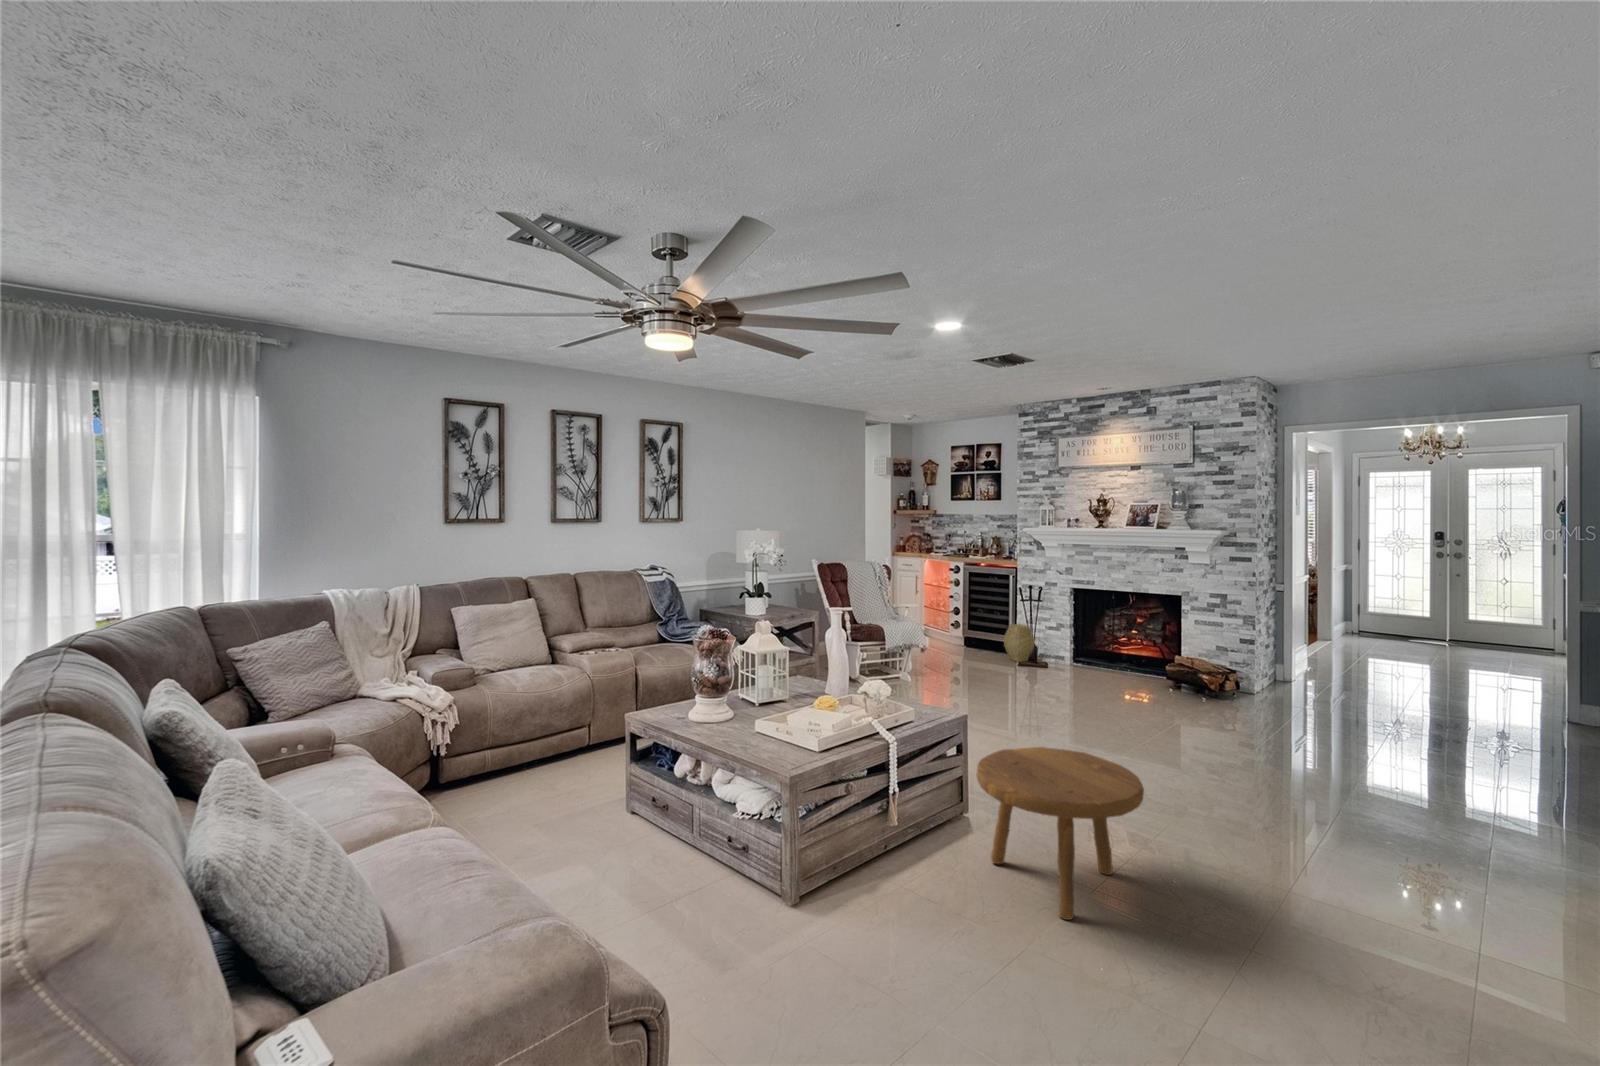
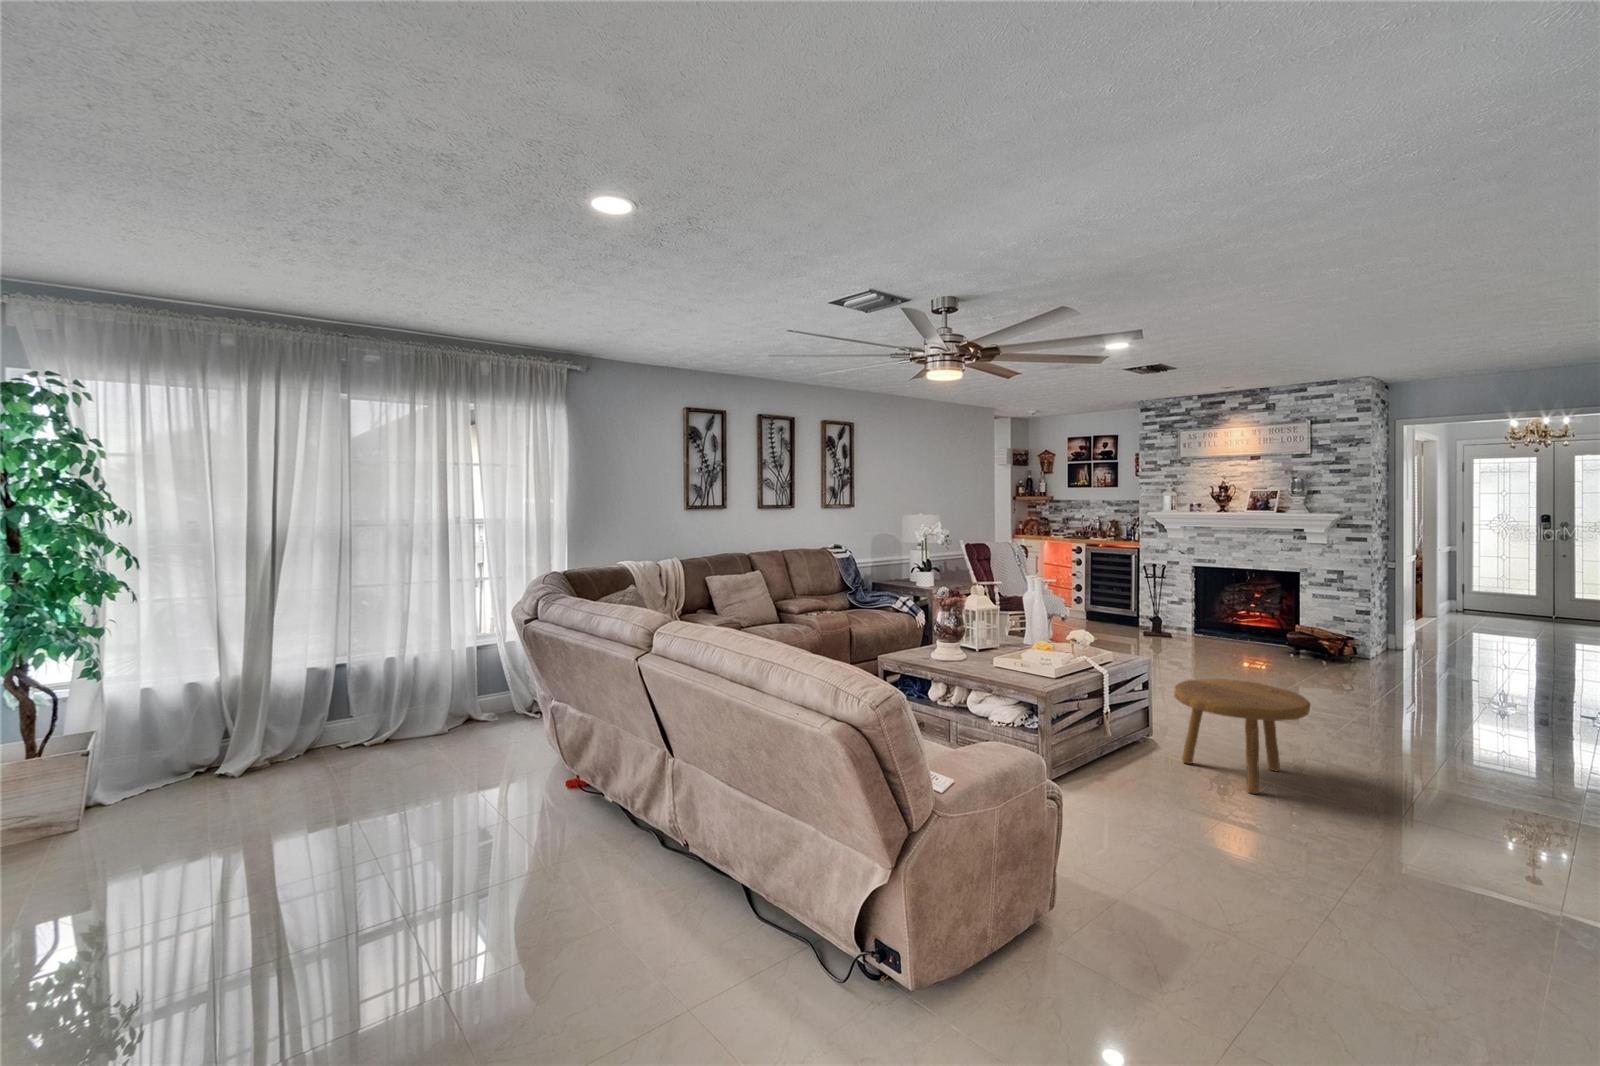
woven basket: present [1004,624,1035,662] -> none [1128,598,1157,632]

